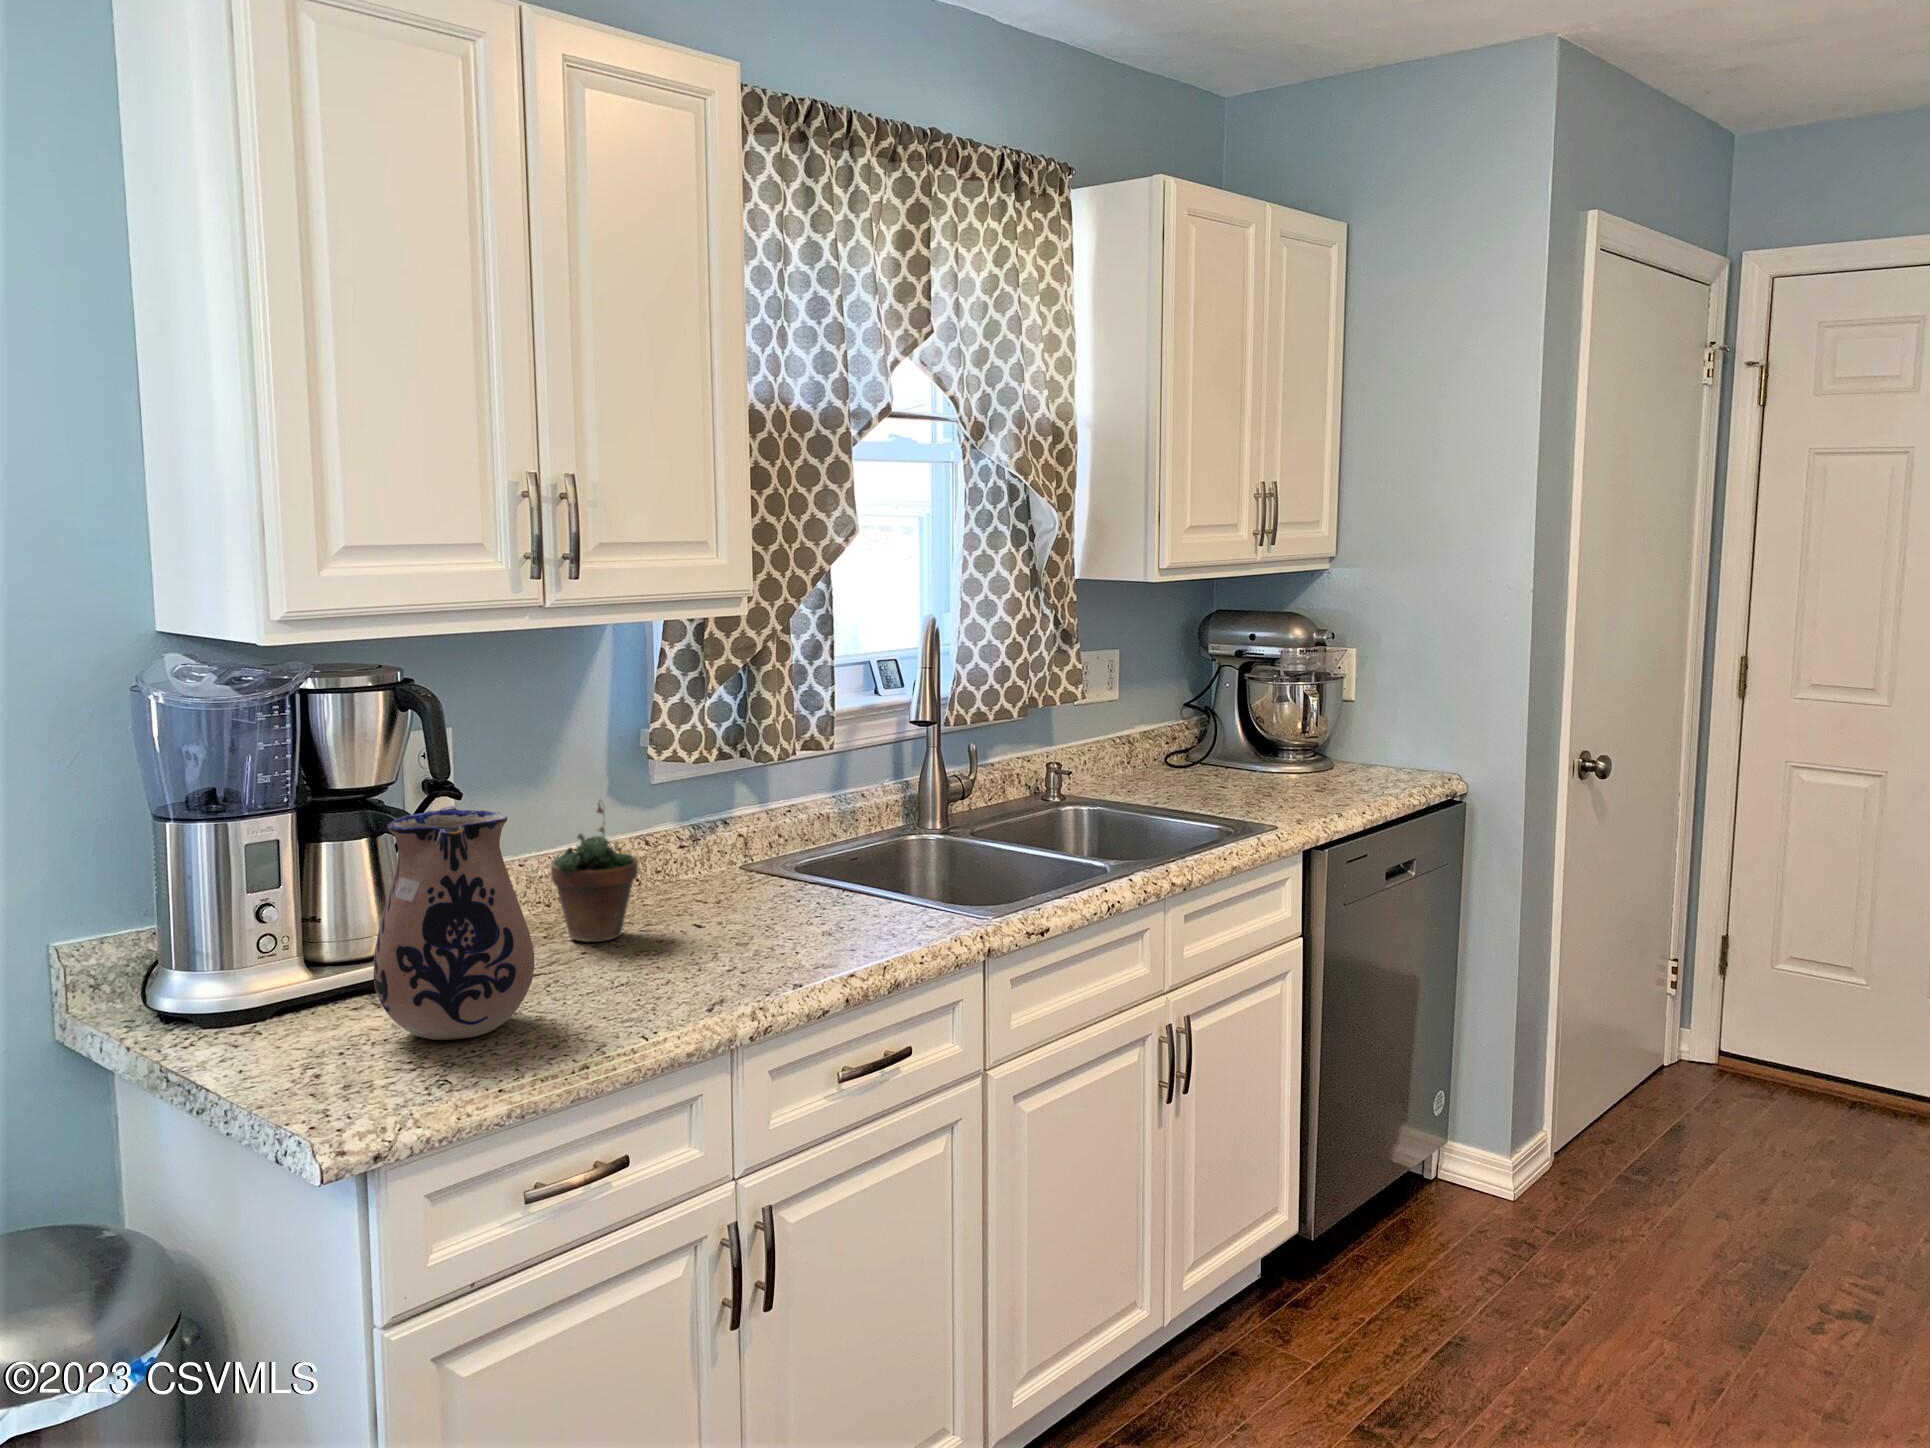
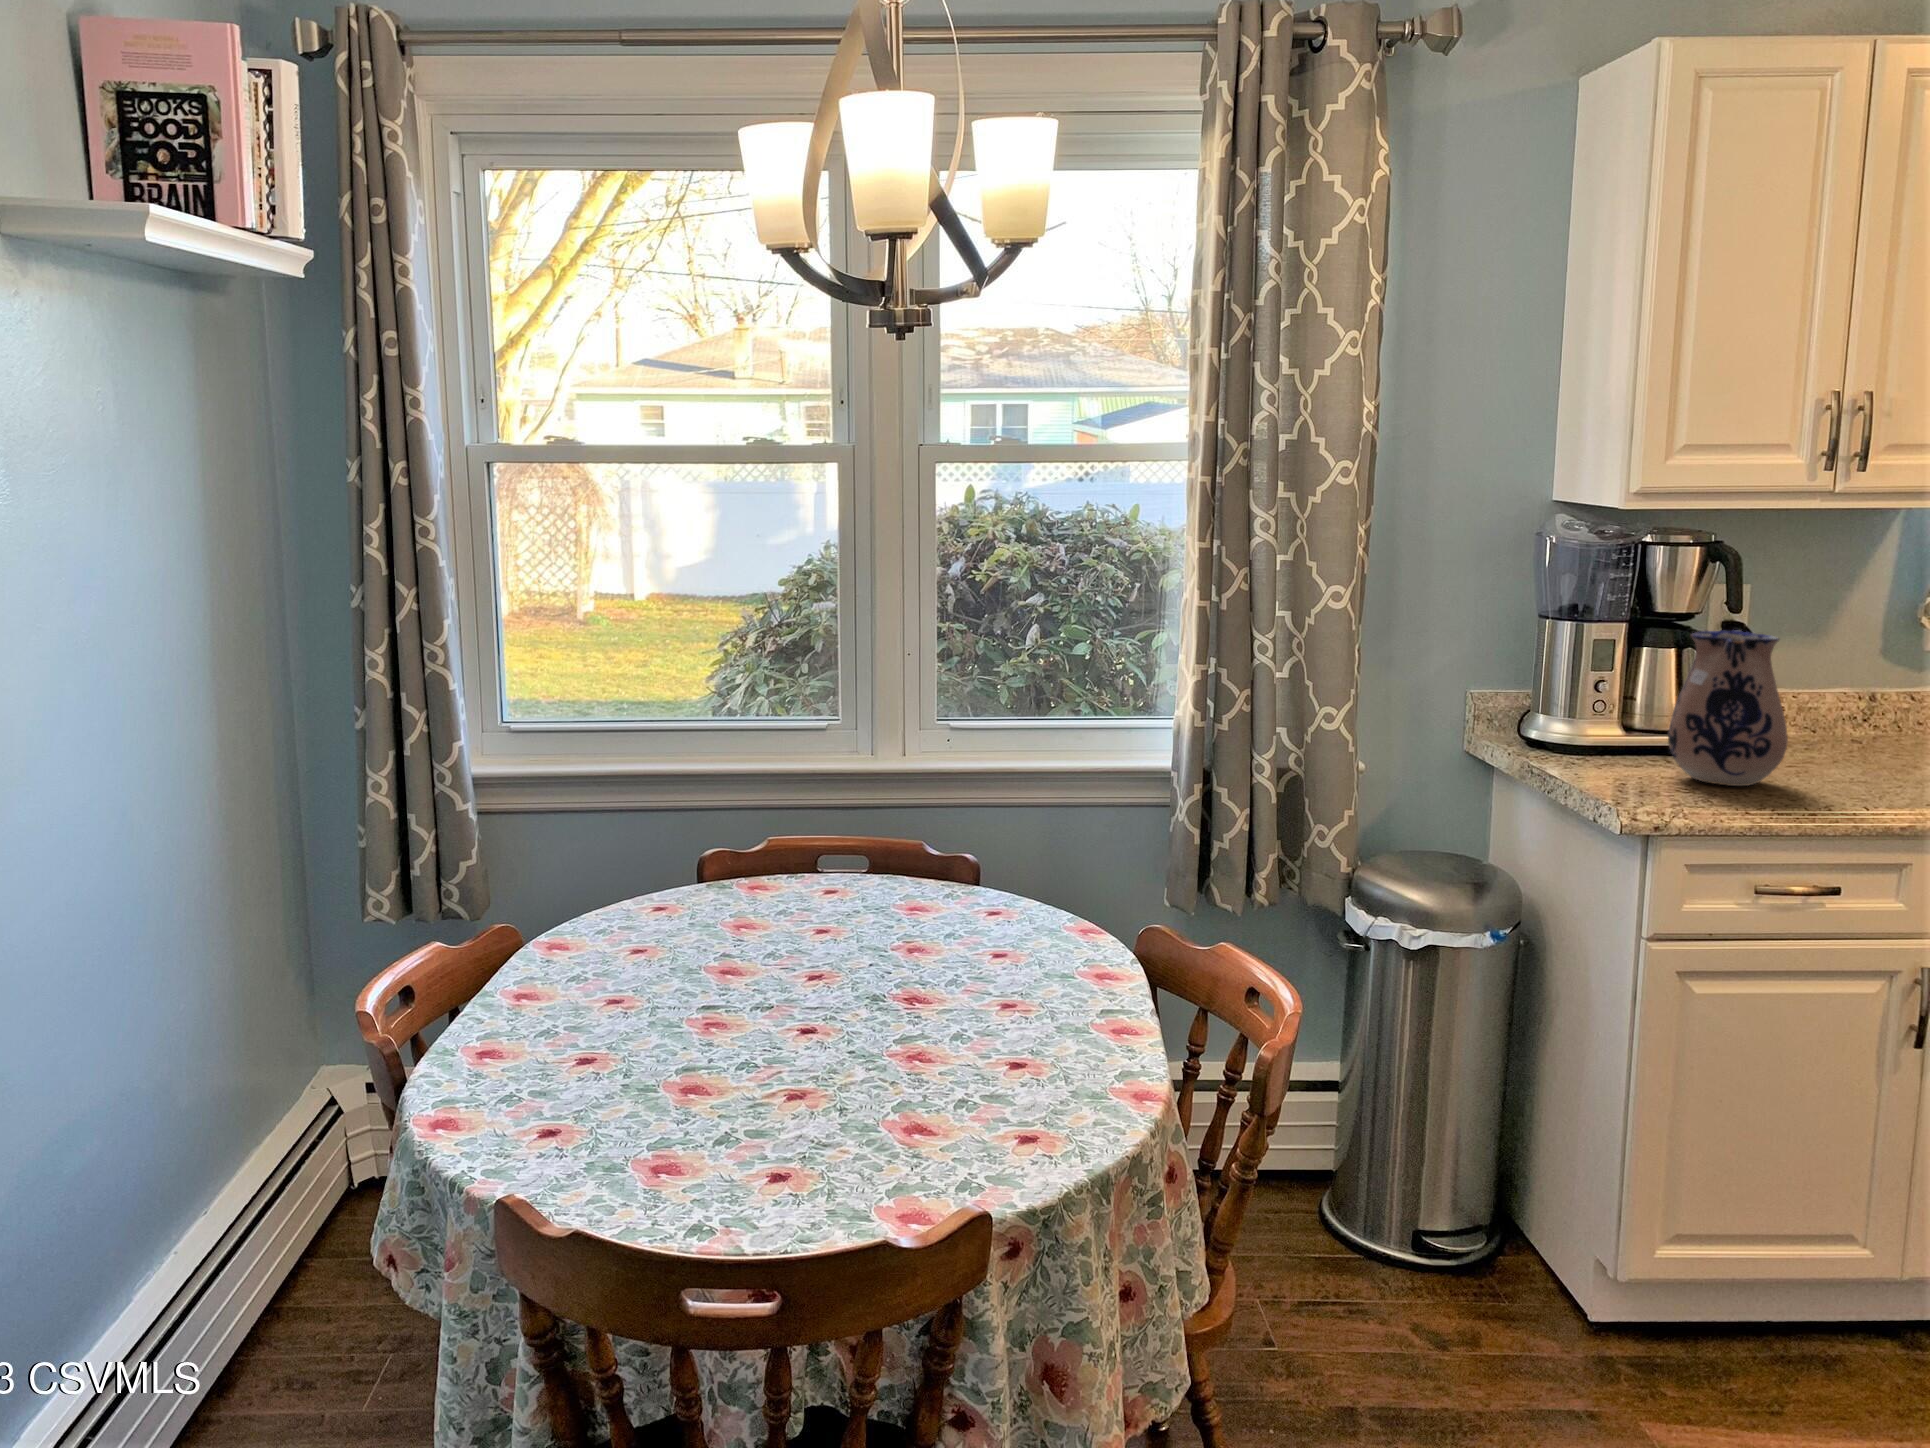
succulent plant: present [551,803,638,942] -> none [1816,649,1895,759]

